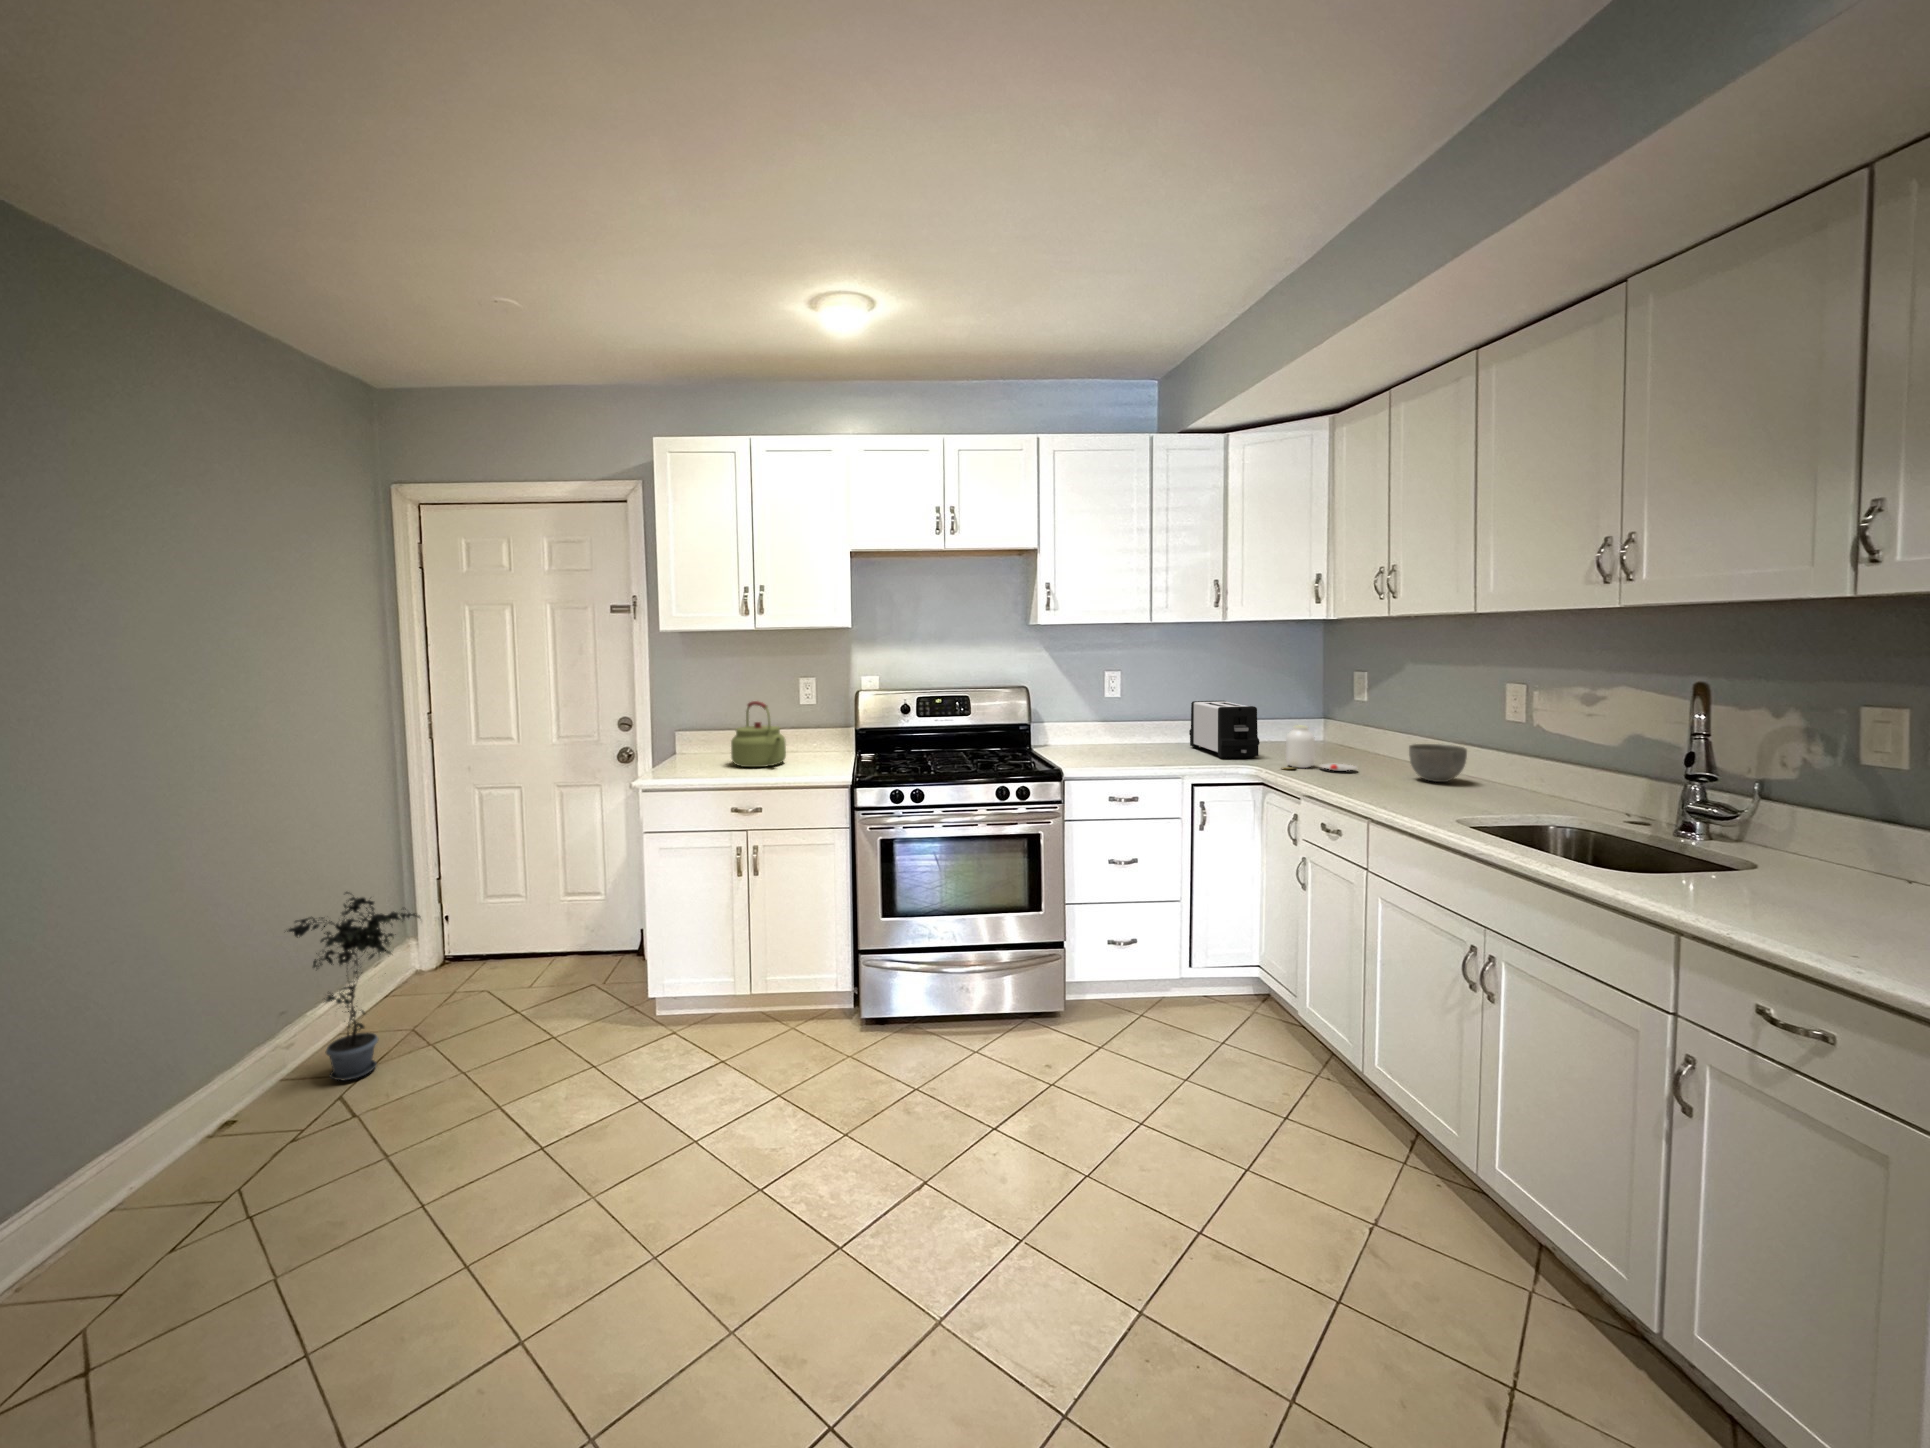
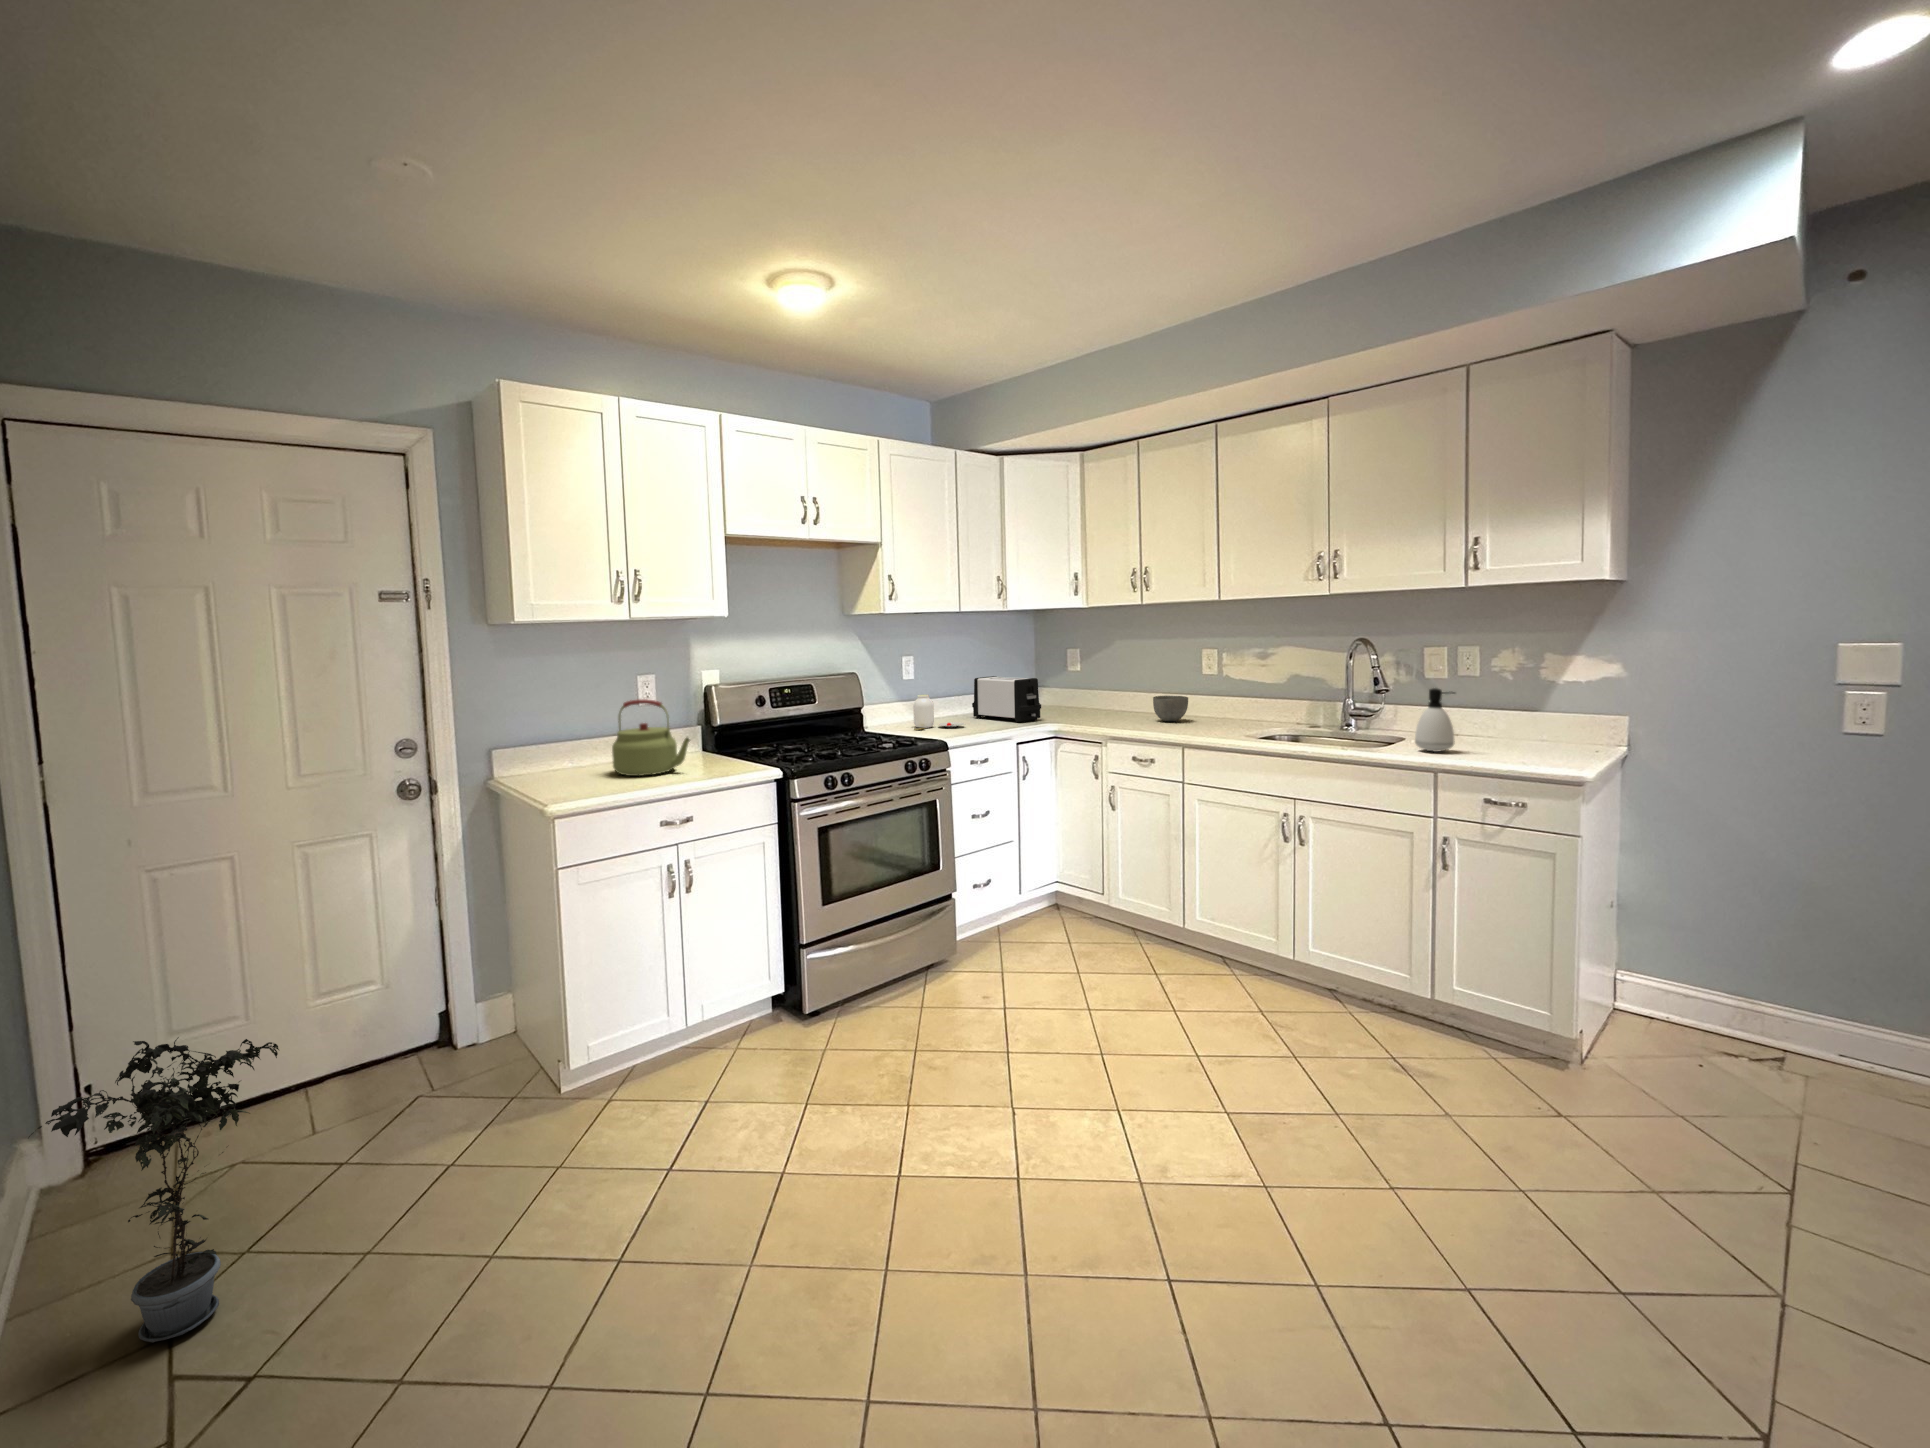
jar: present [1283,726,1357,771] -> present [913,695,964,730]
soap dispenser: none [1740,784,1840,910] -> present [1415,688,1455,752]

